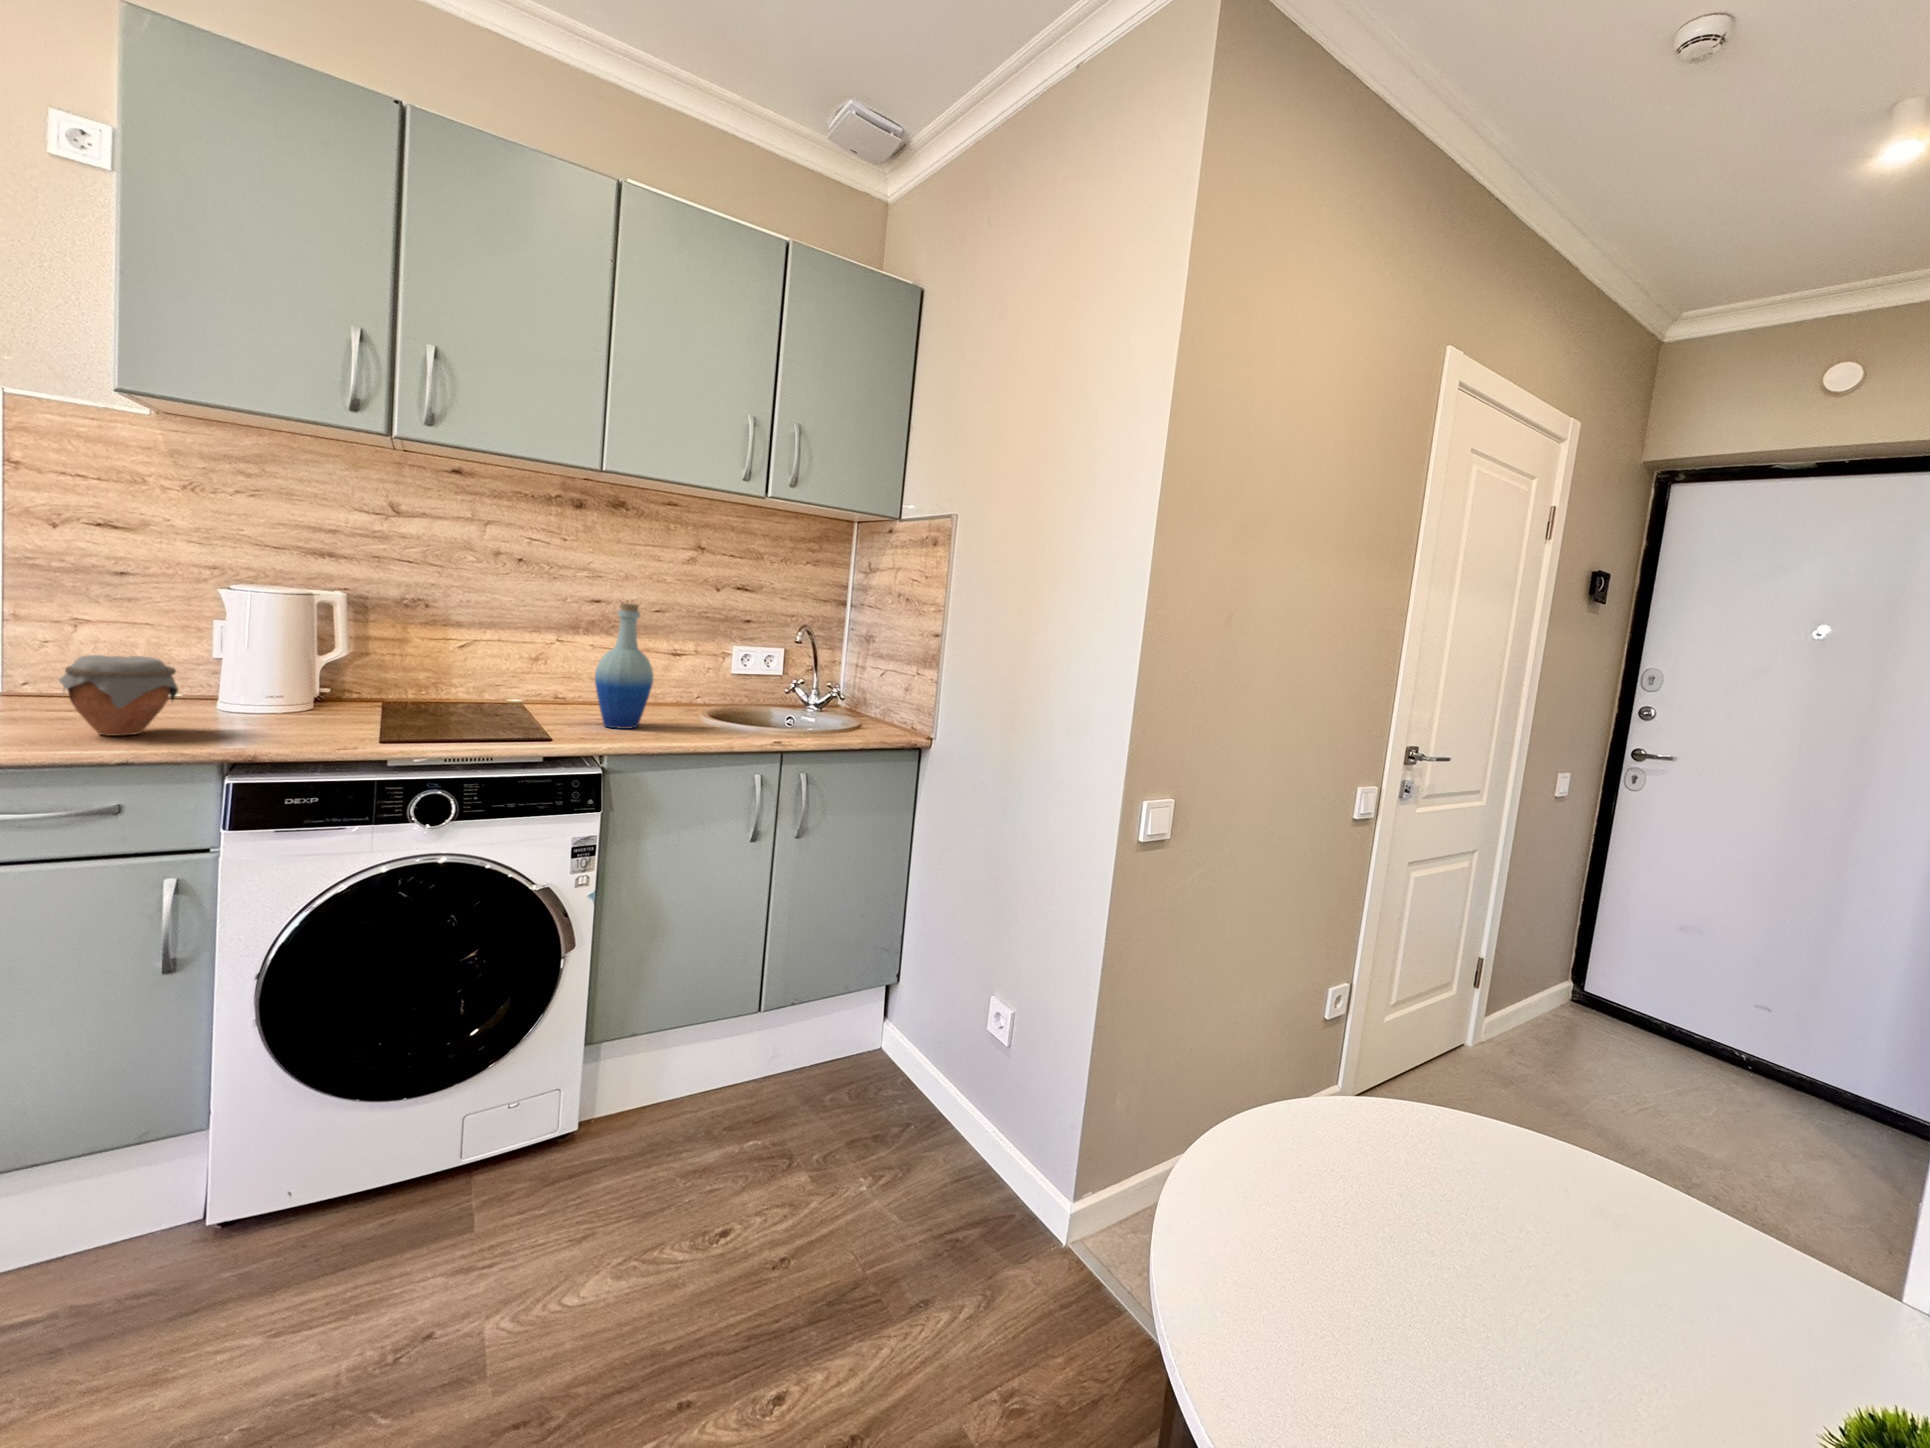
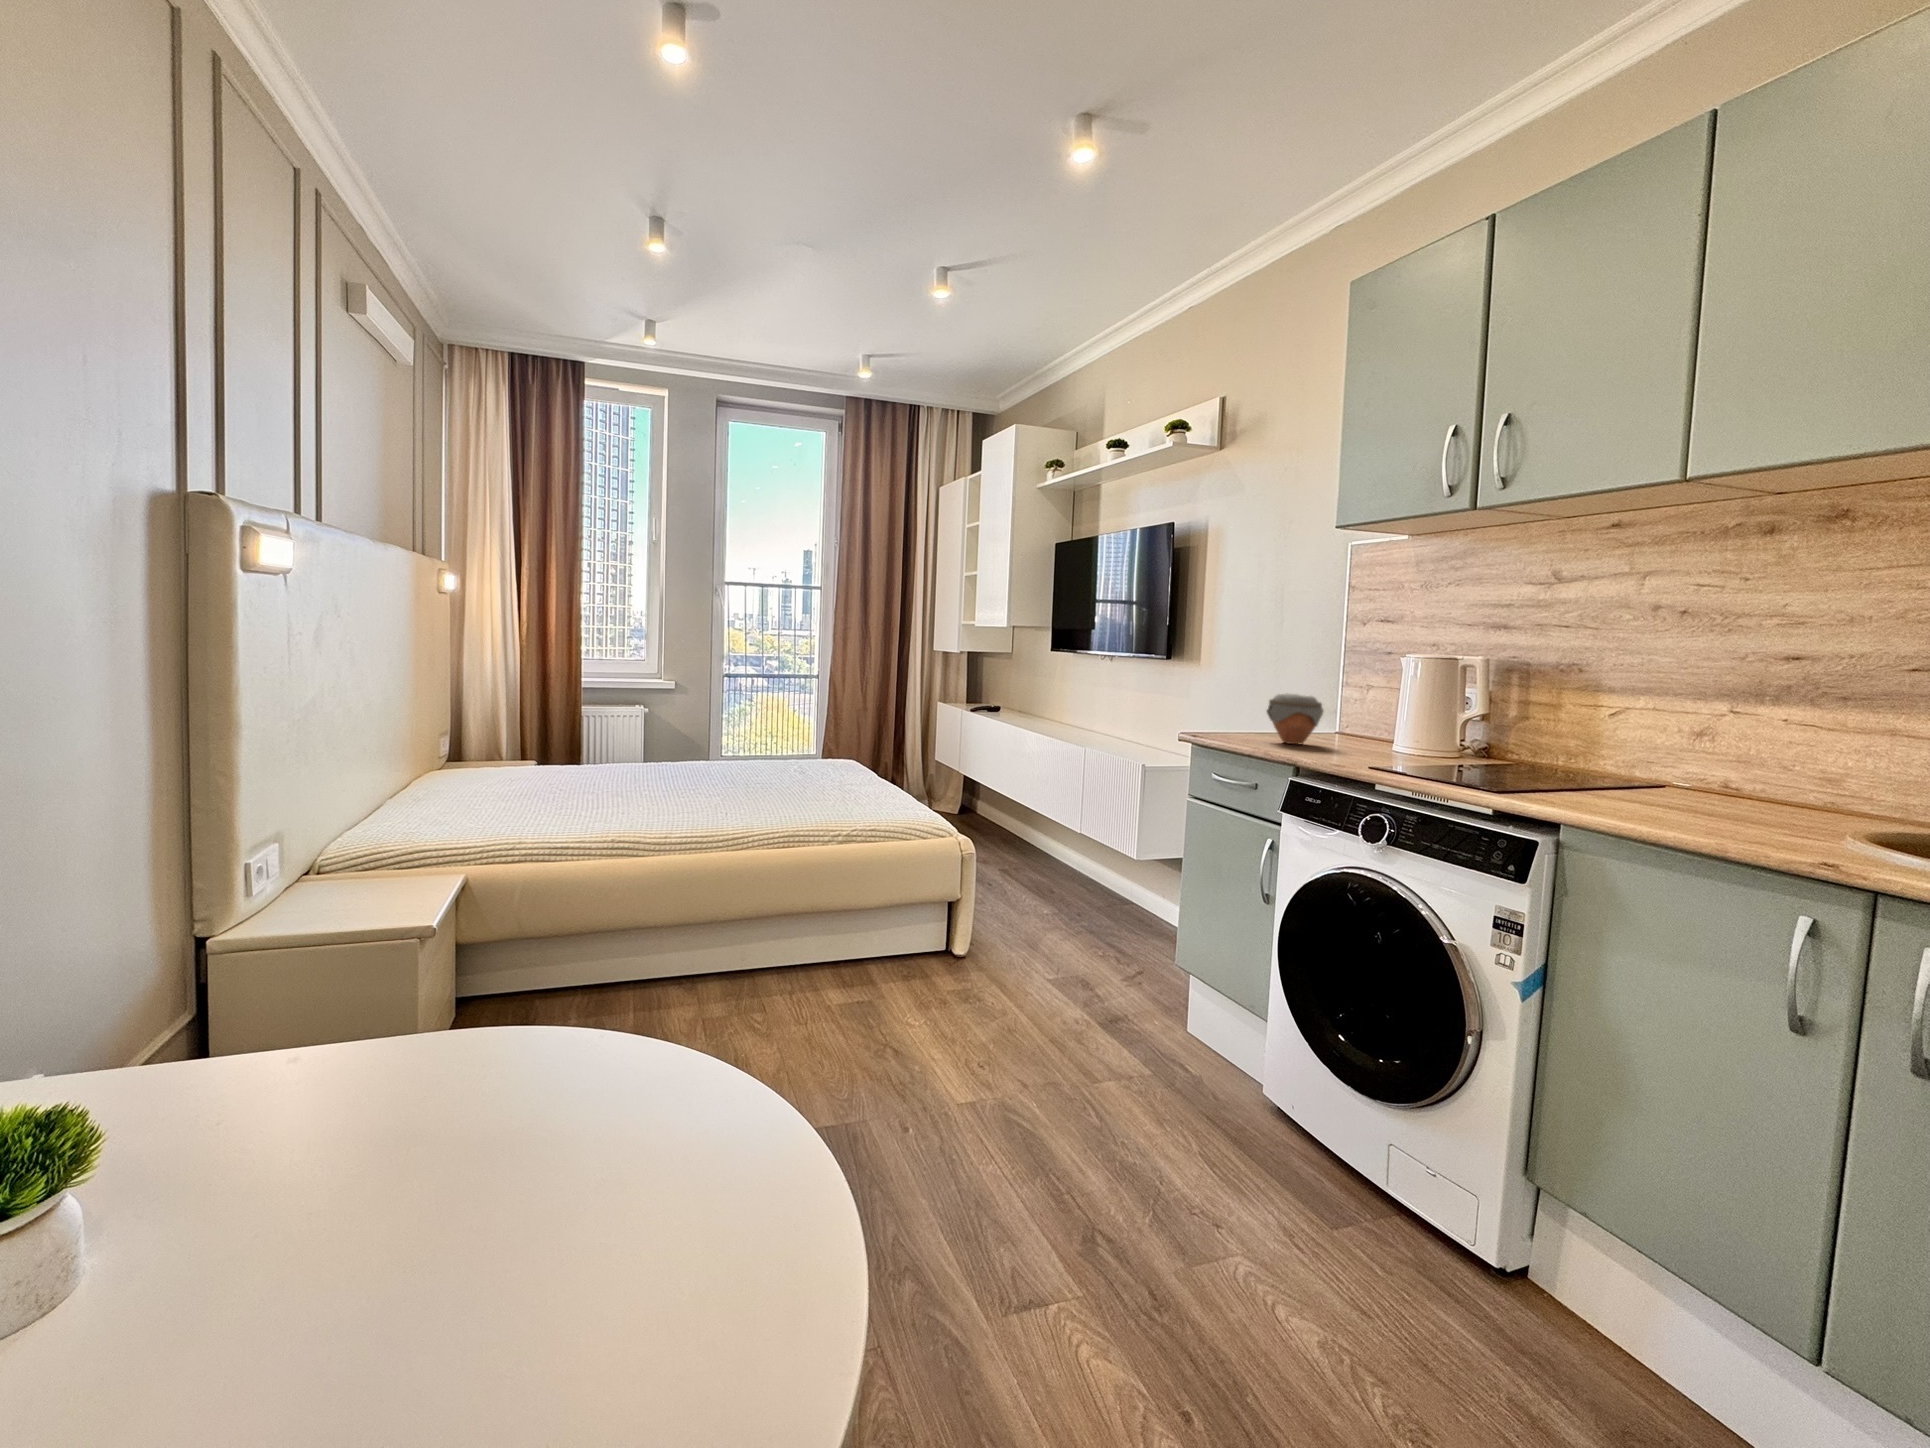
bottle: present [595,603,653,729] -> none [1611,645,1707,813]

